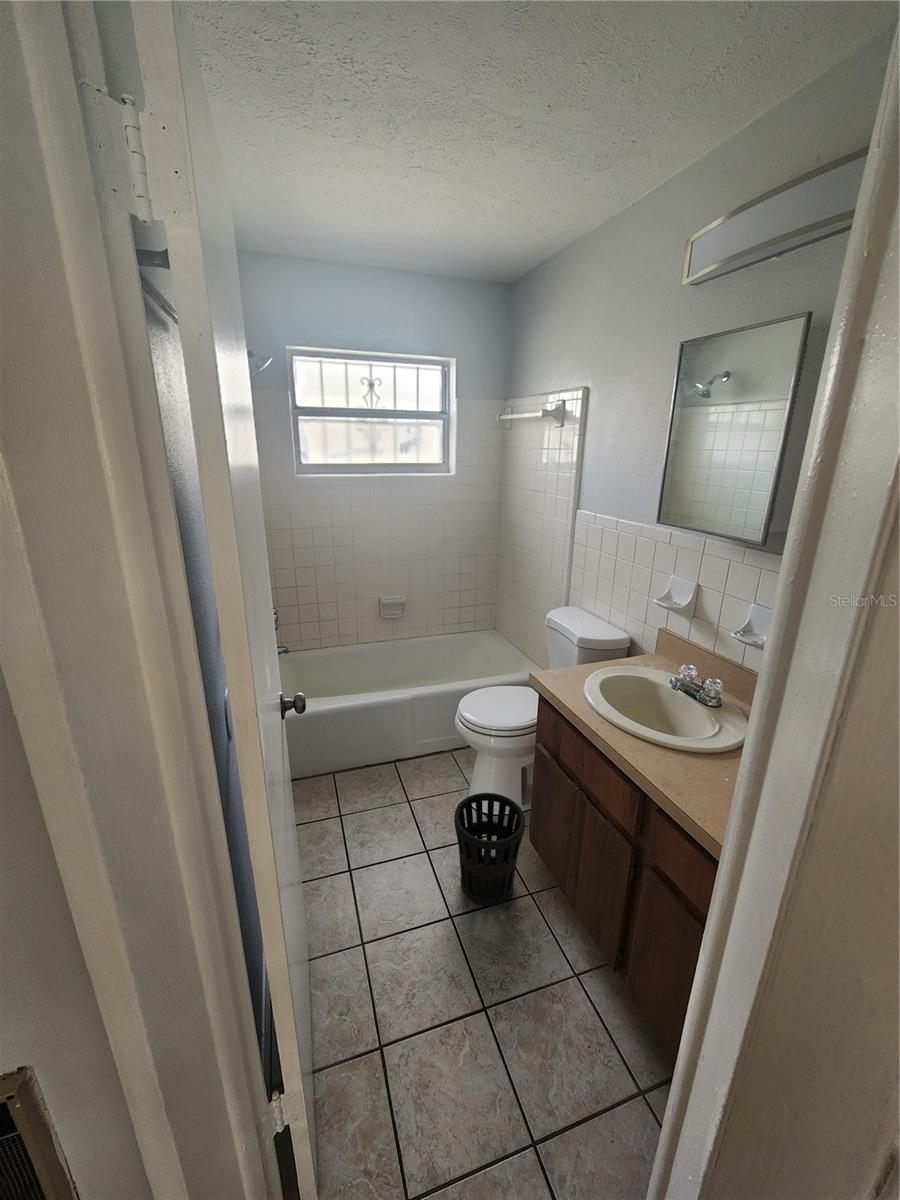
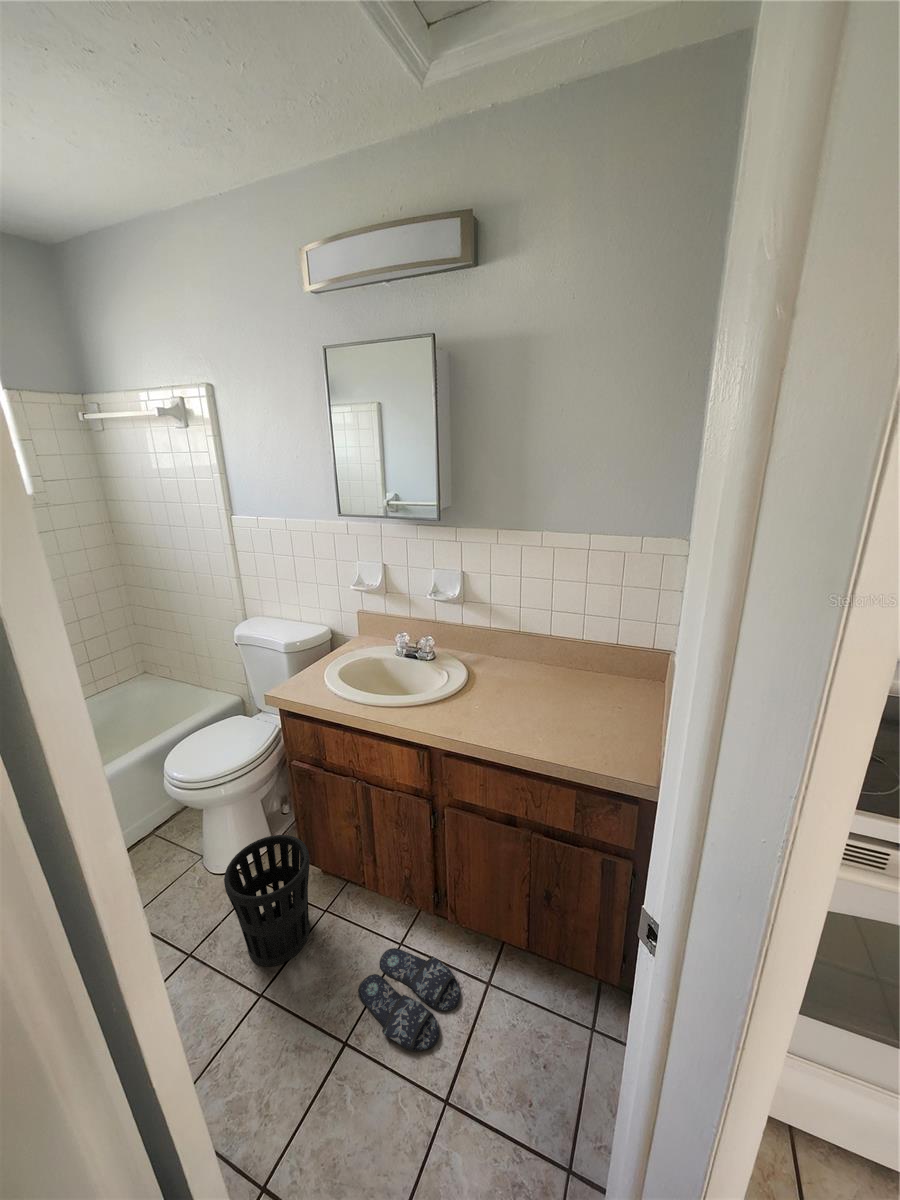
slippers: none [515,968,608,1088] -> present [358,948,460,1051]

